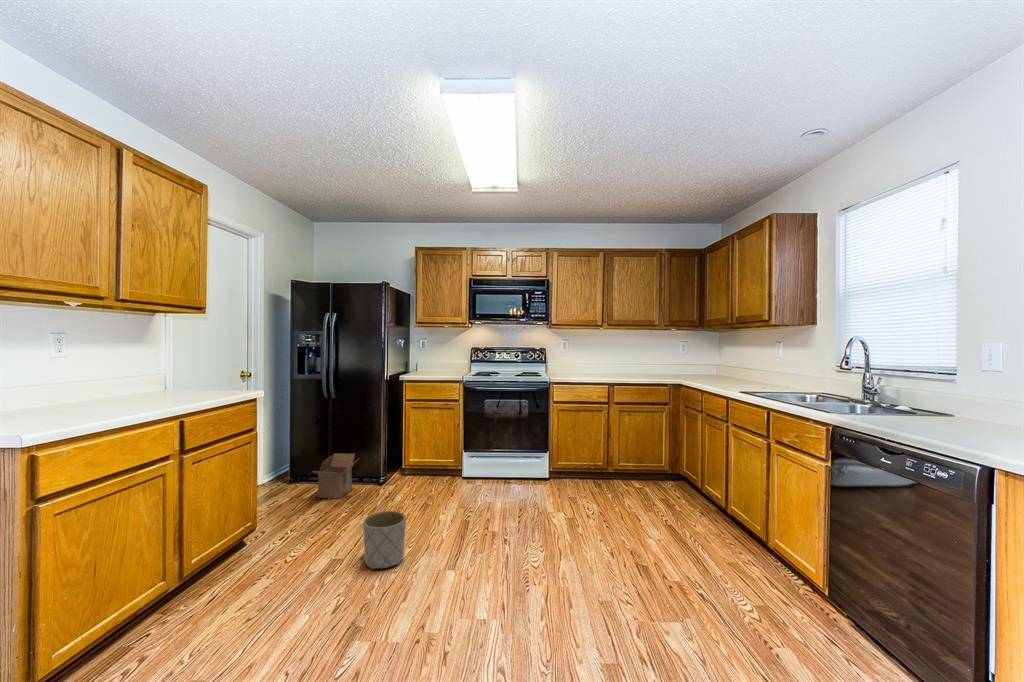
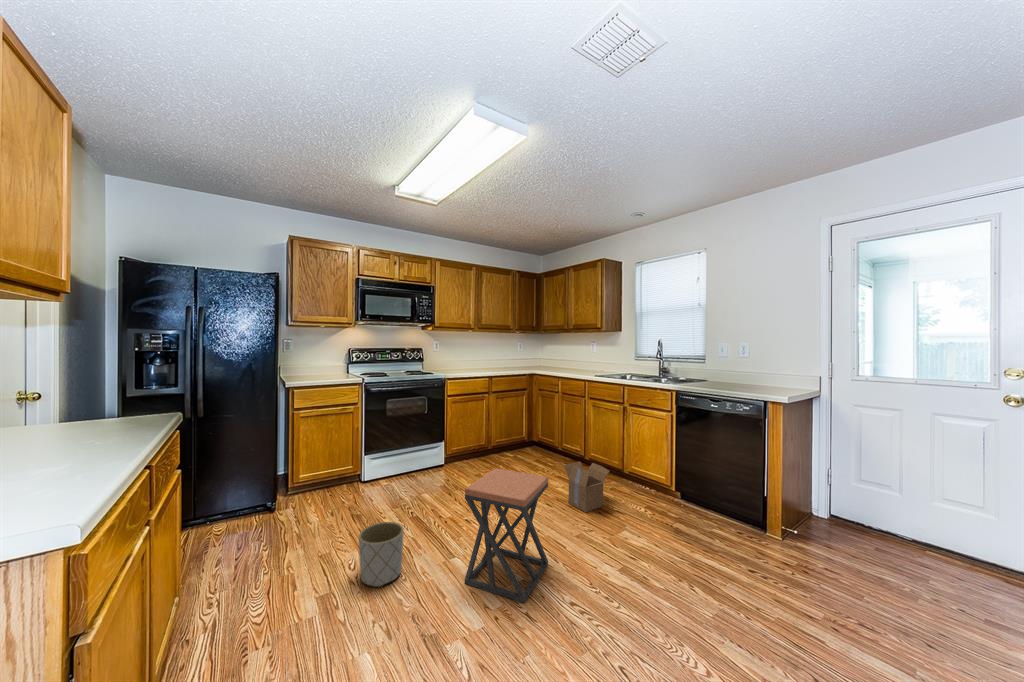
cardboard box: present [312,453,356,498] -> present [564,461,610,512]
stool: none [432,483,529,642] -> present [465,468,548,603]

